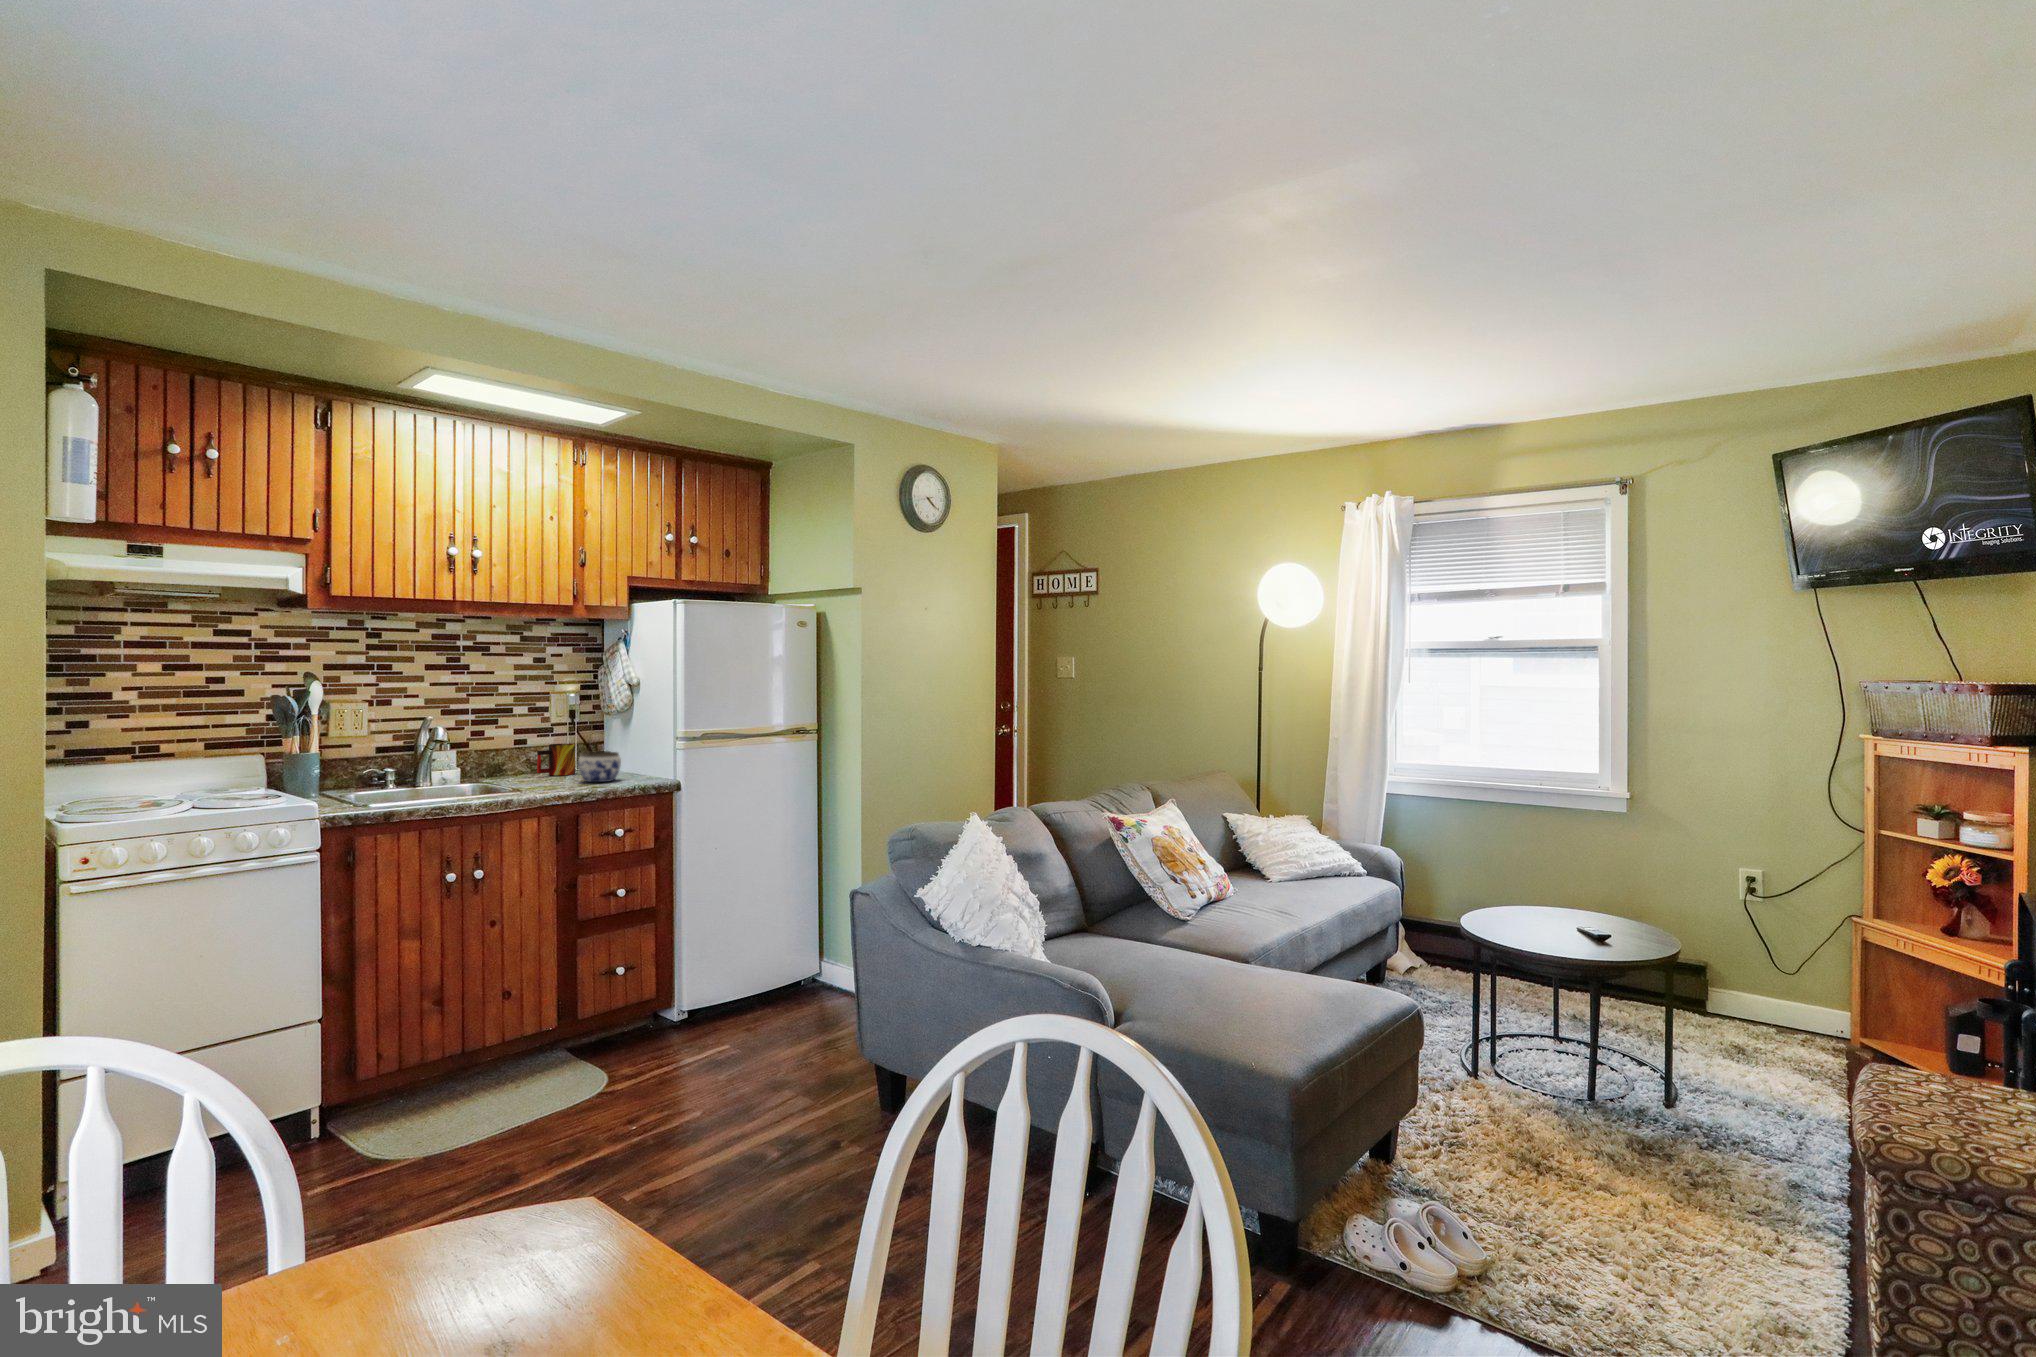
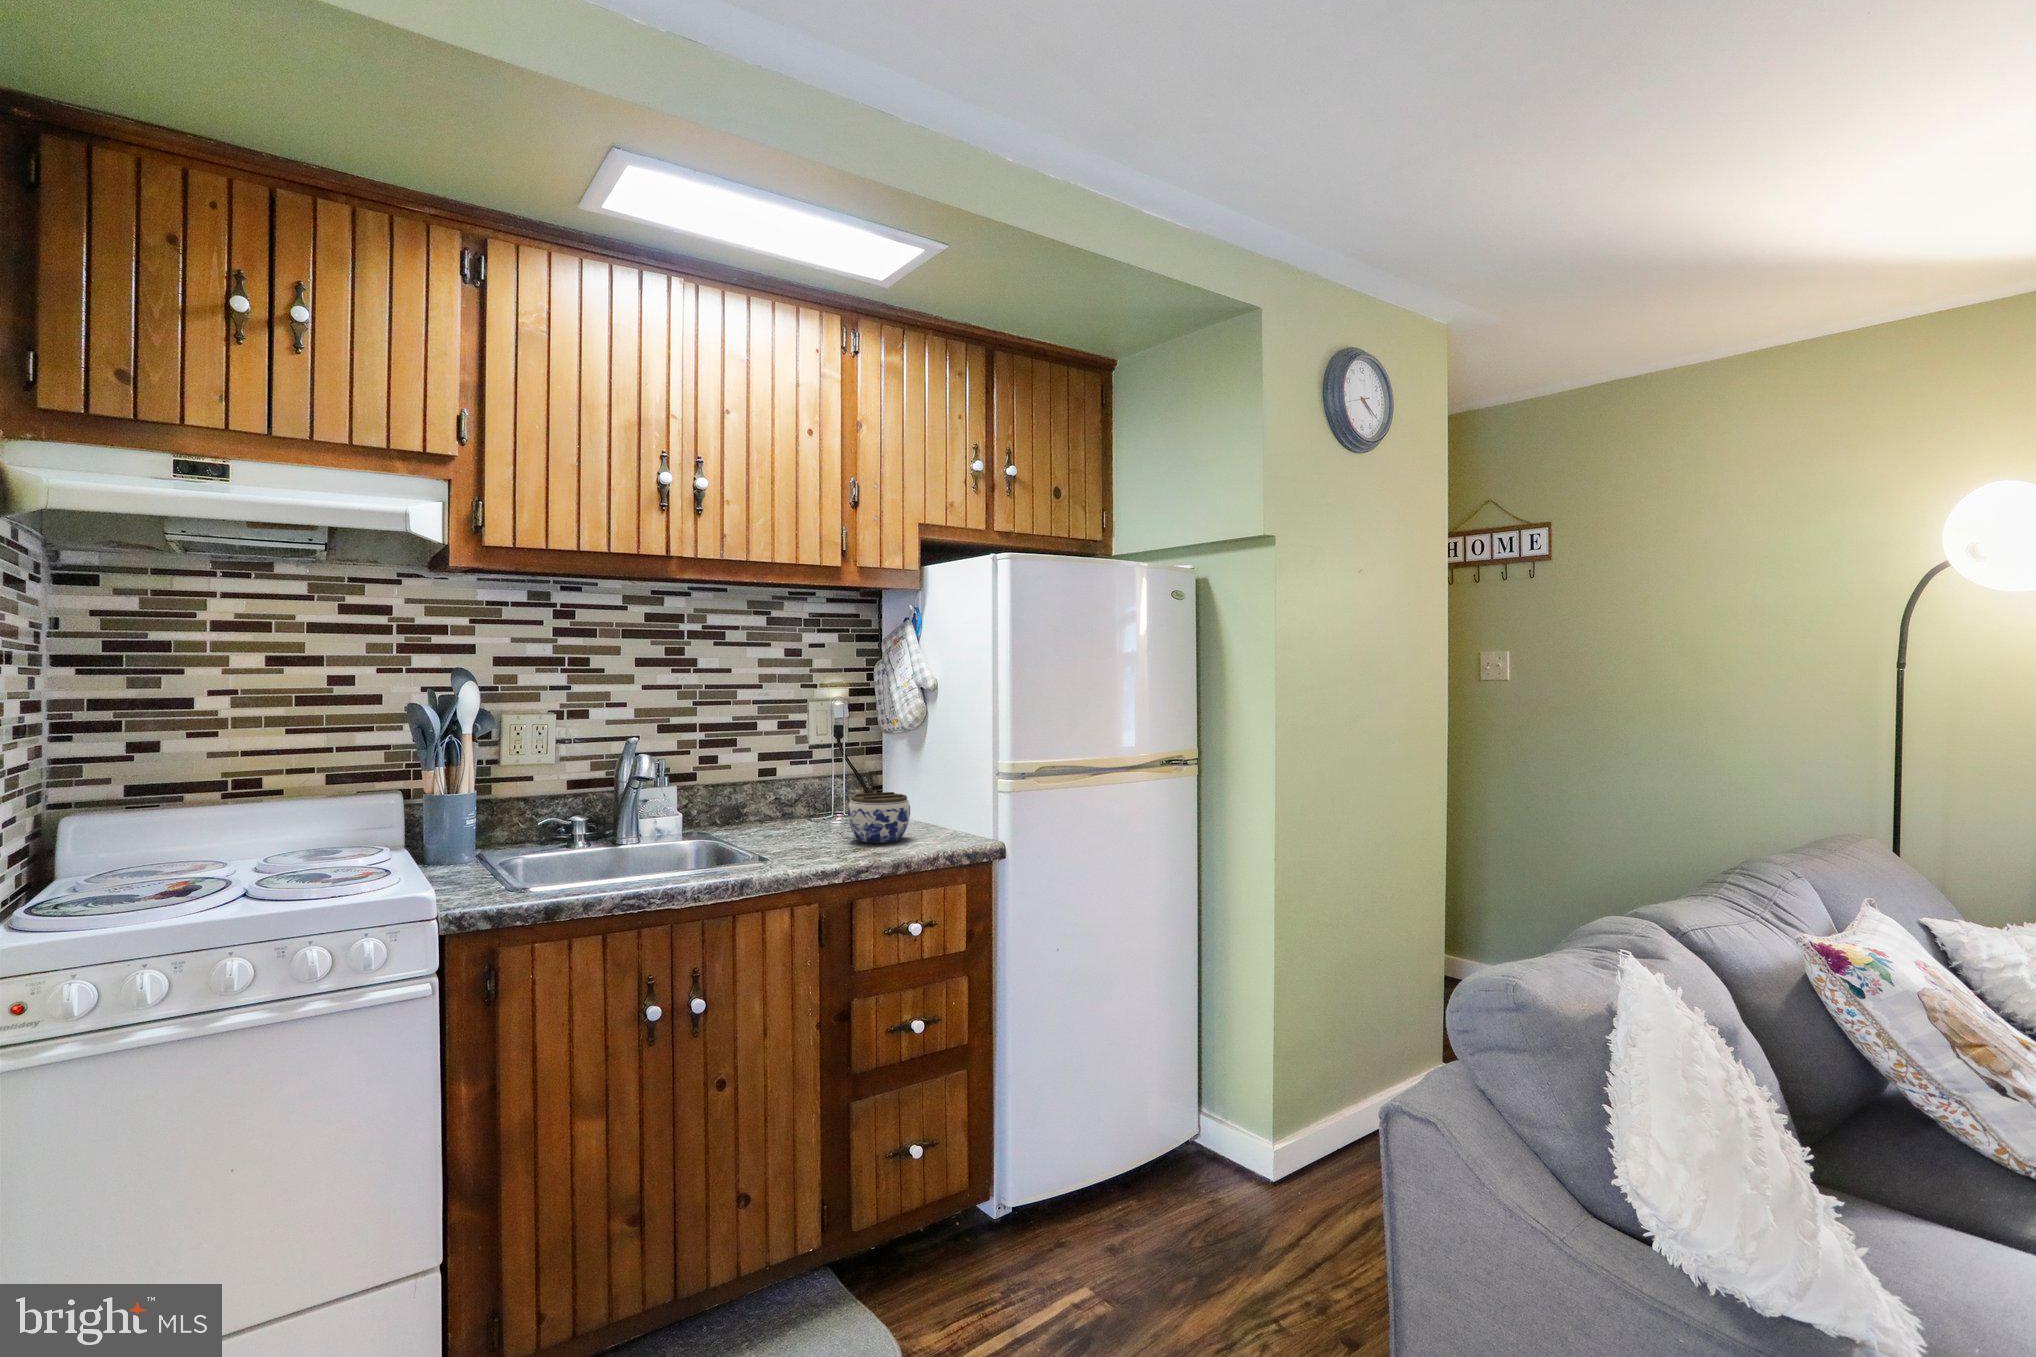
mug: present [537,744,575,775] -> none [789,776,842,825]

